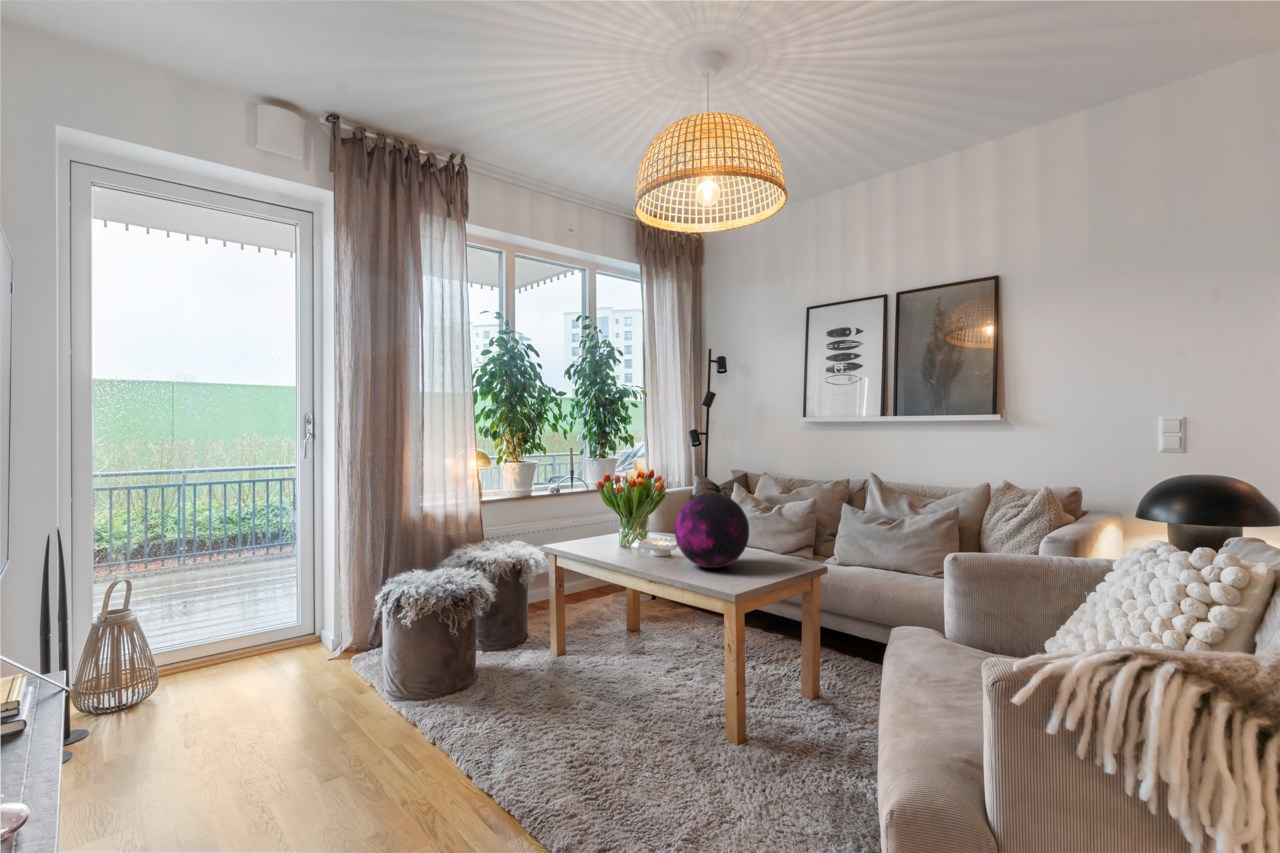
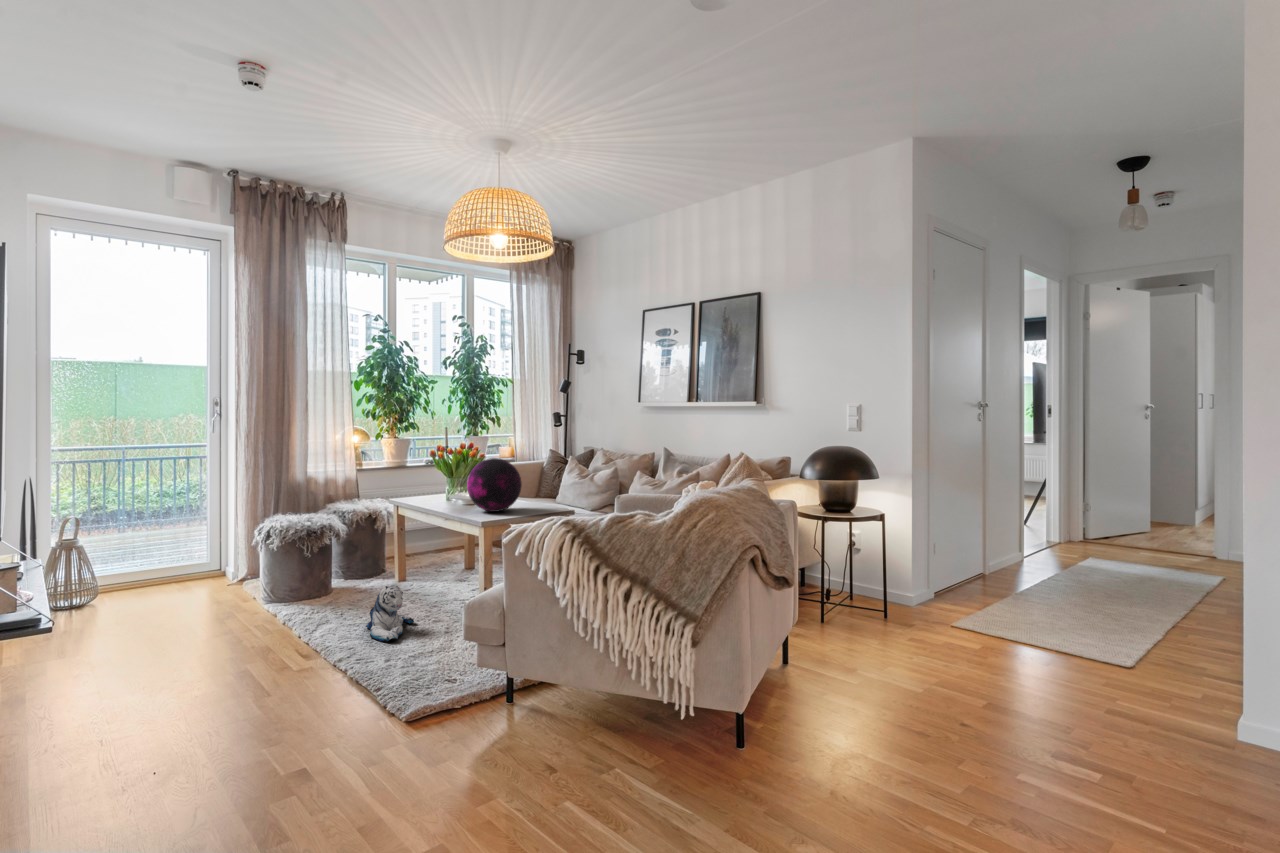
plush toy: none [570,697,640,798] -> present [366,586,414,641]

